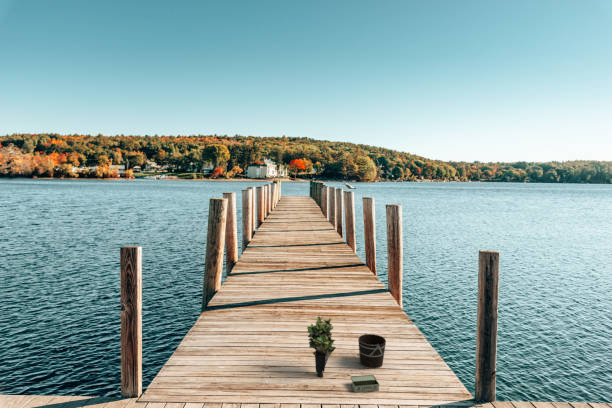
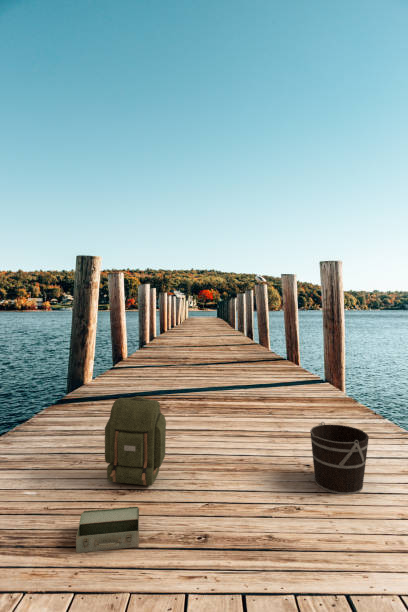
potted plant: present [307,316,336,377] -> none [206,385,270,513]
backpack: none [256,320,286,364] -> present [105,396,166,485]
toolbox: present [350,375,379,393] -> present [76,507,139,553]

